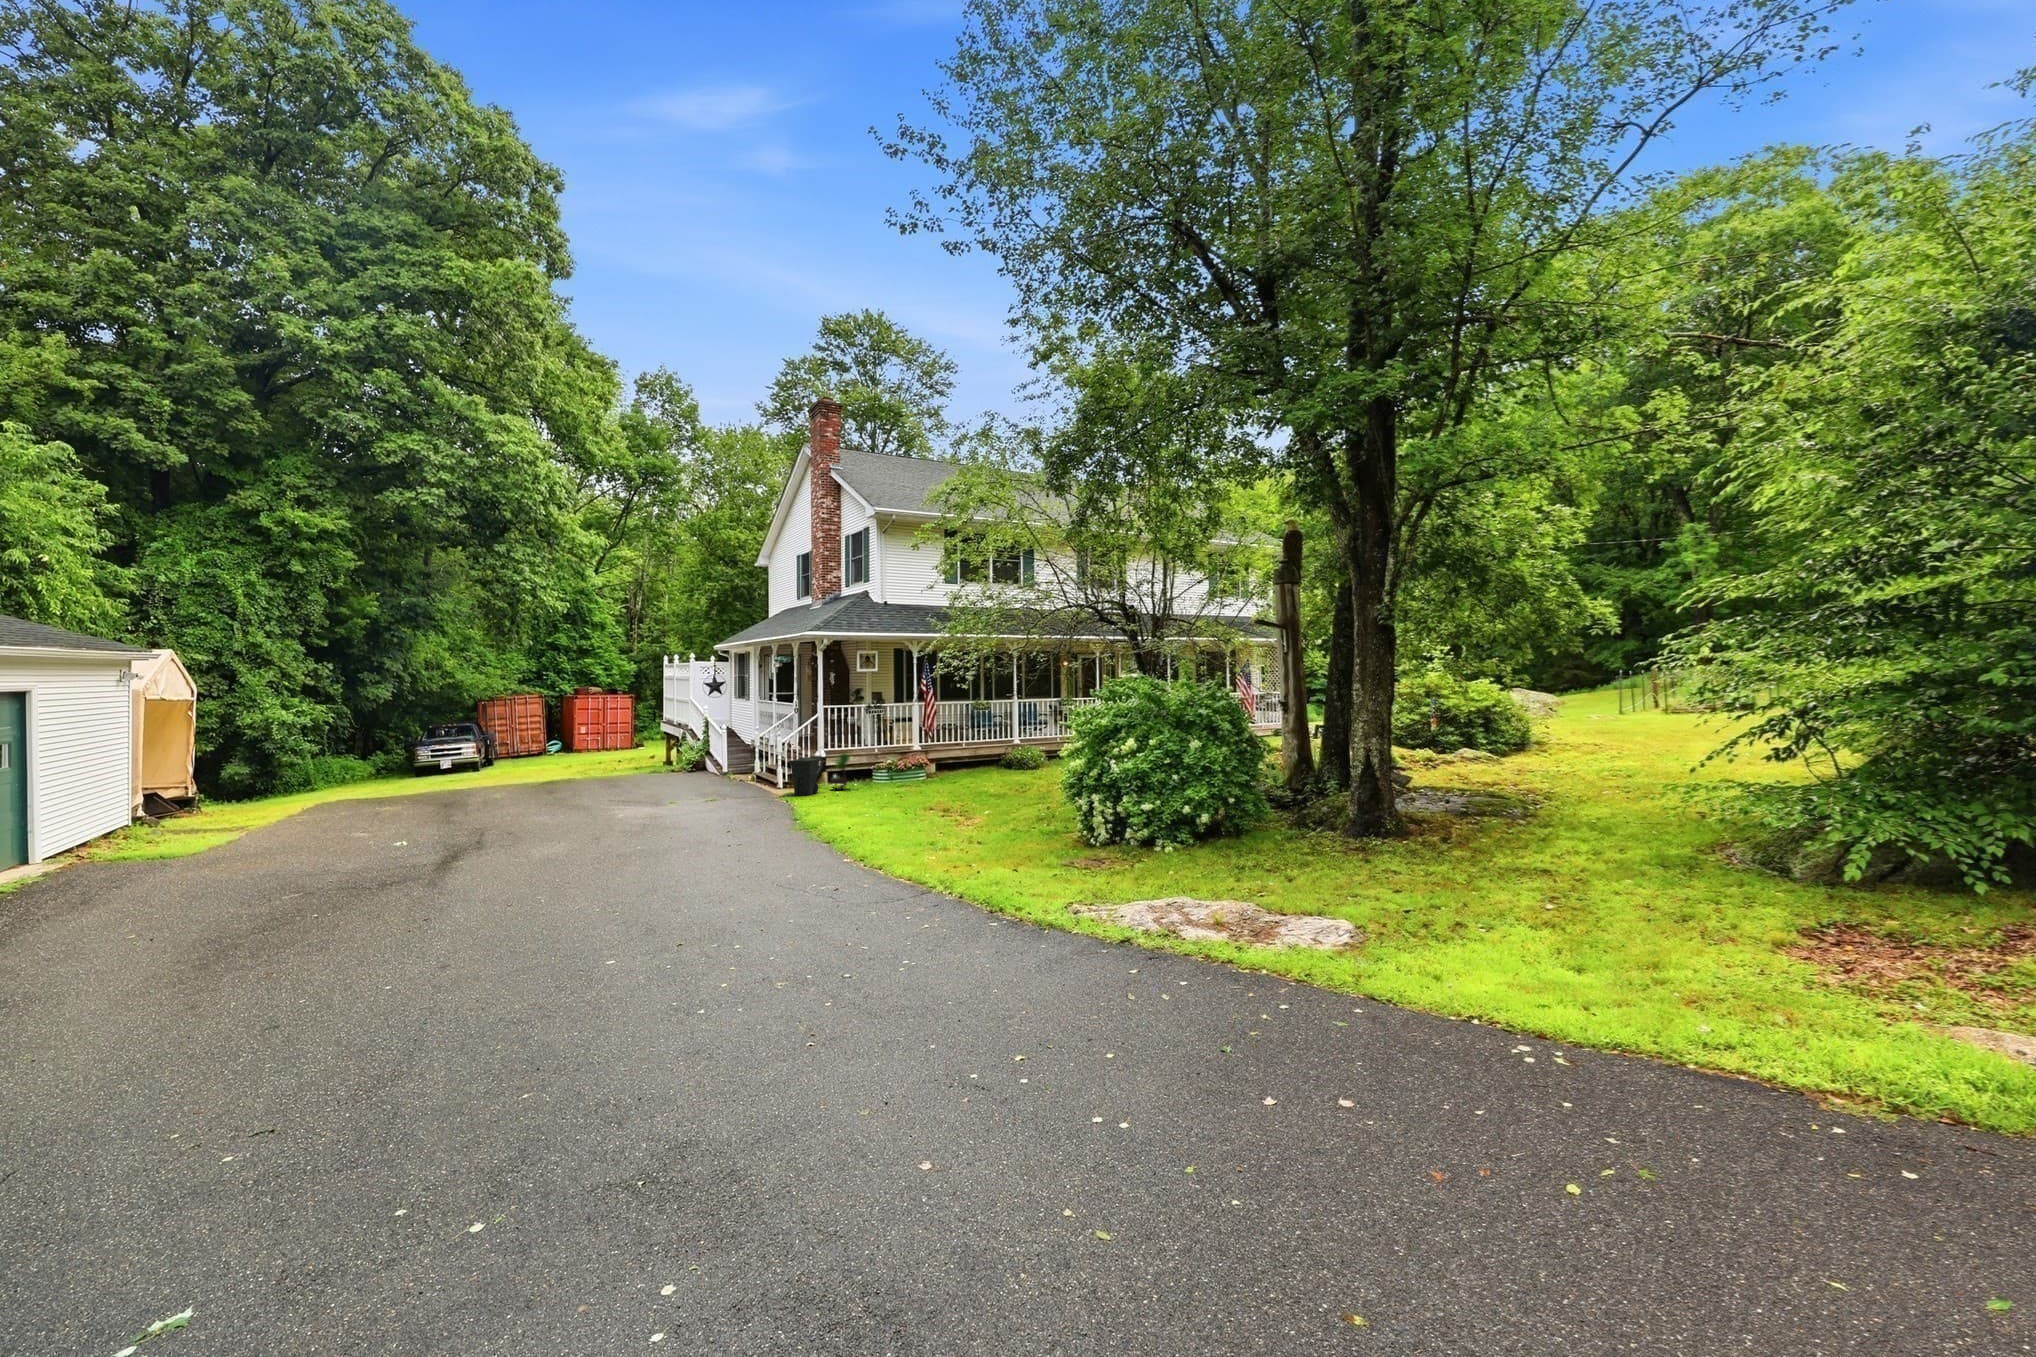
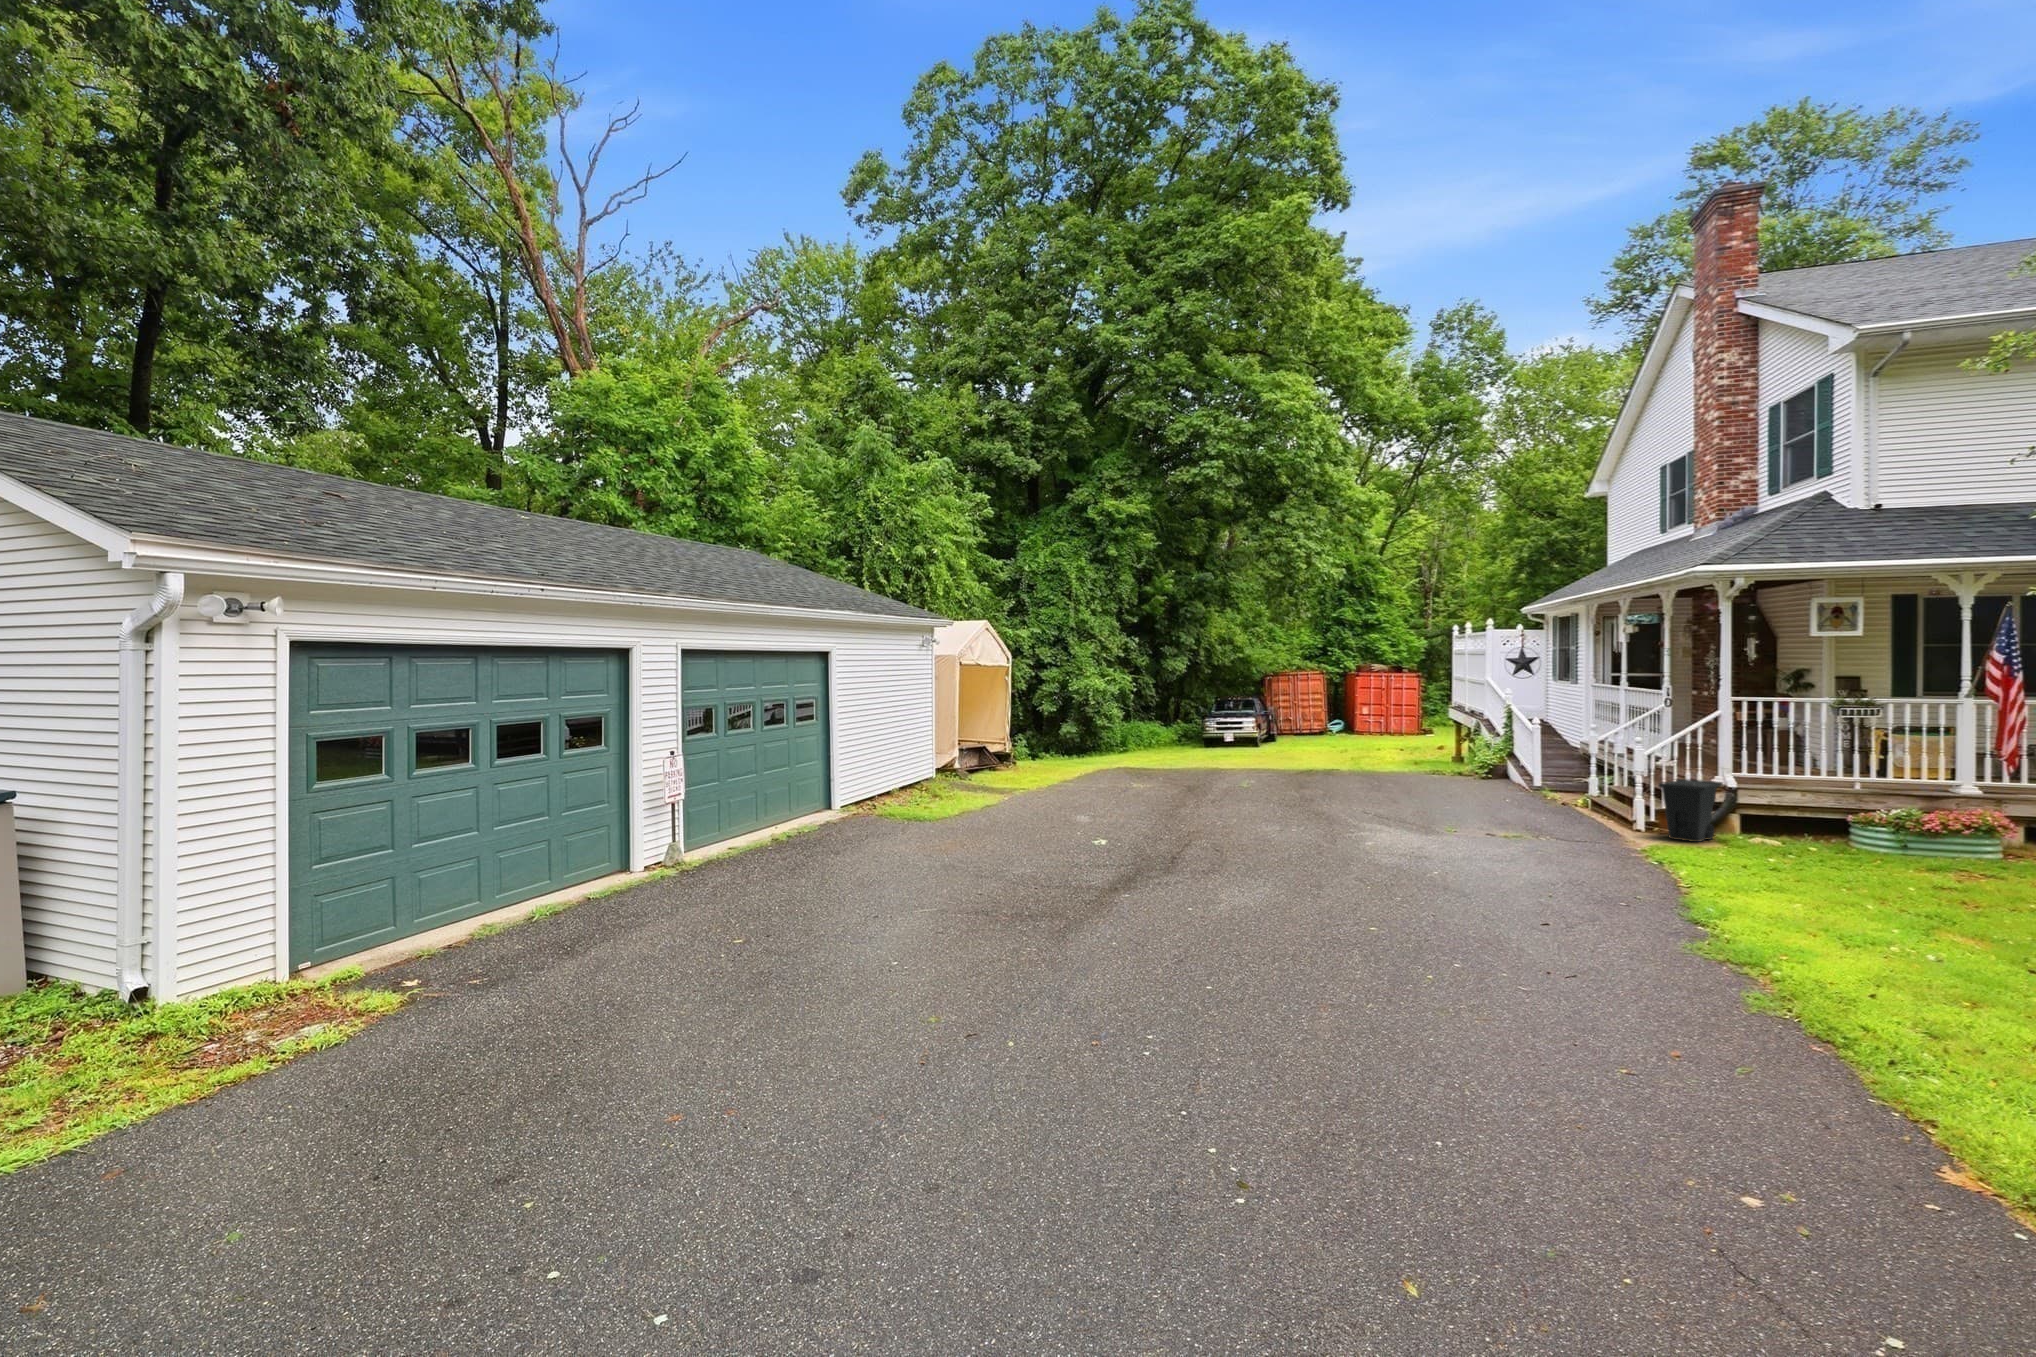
potted tree: present [830,754,850,790] -> none [1737,773,1785,838]

